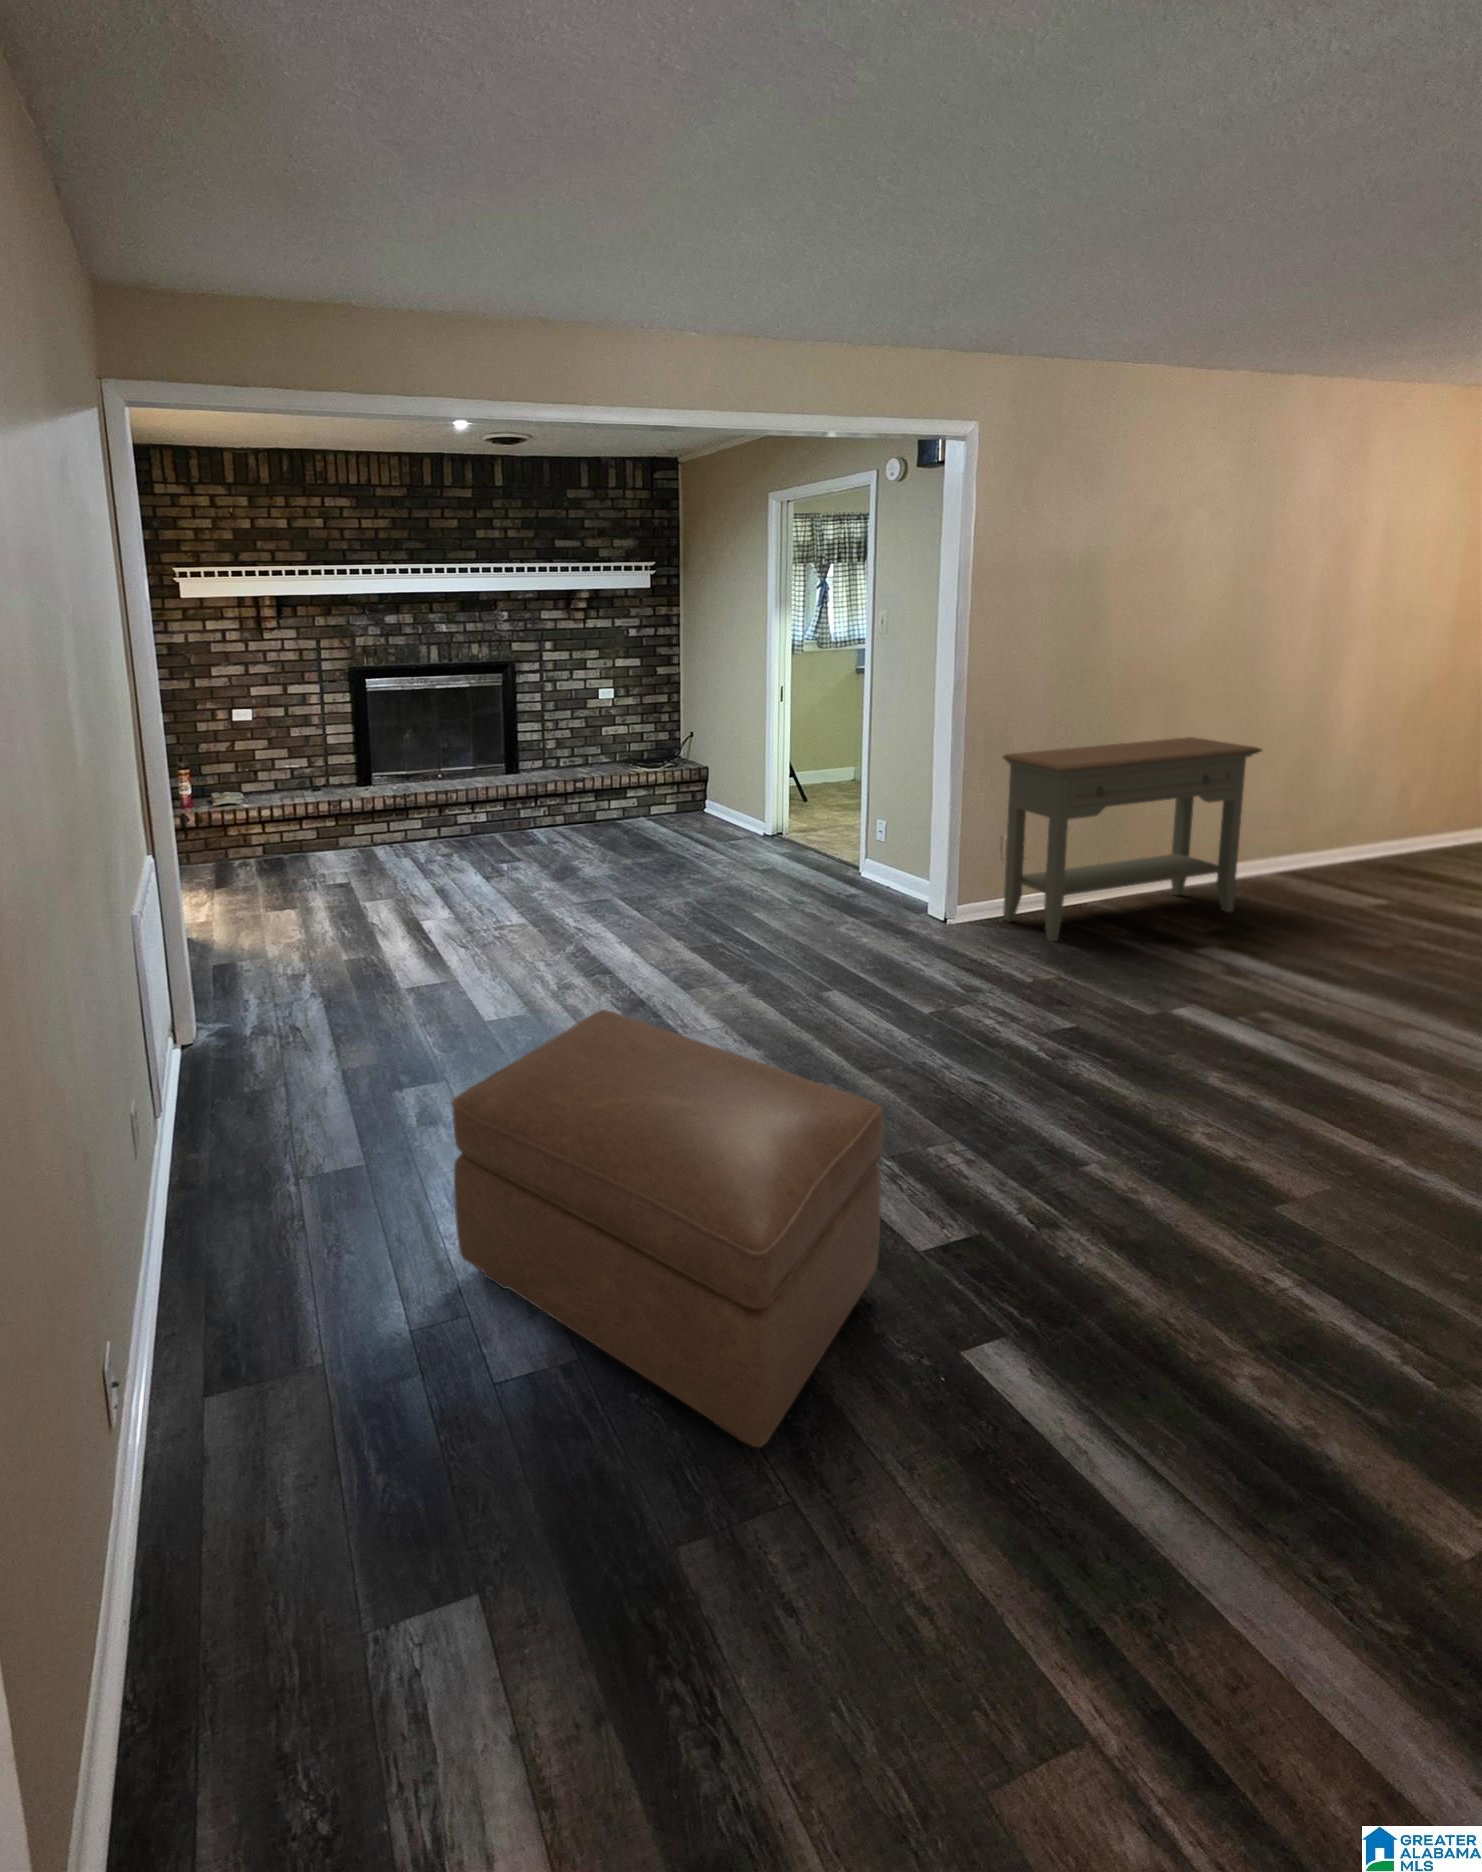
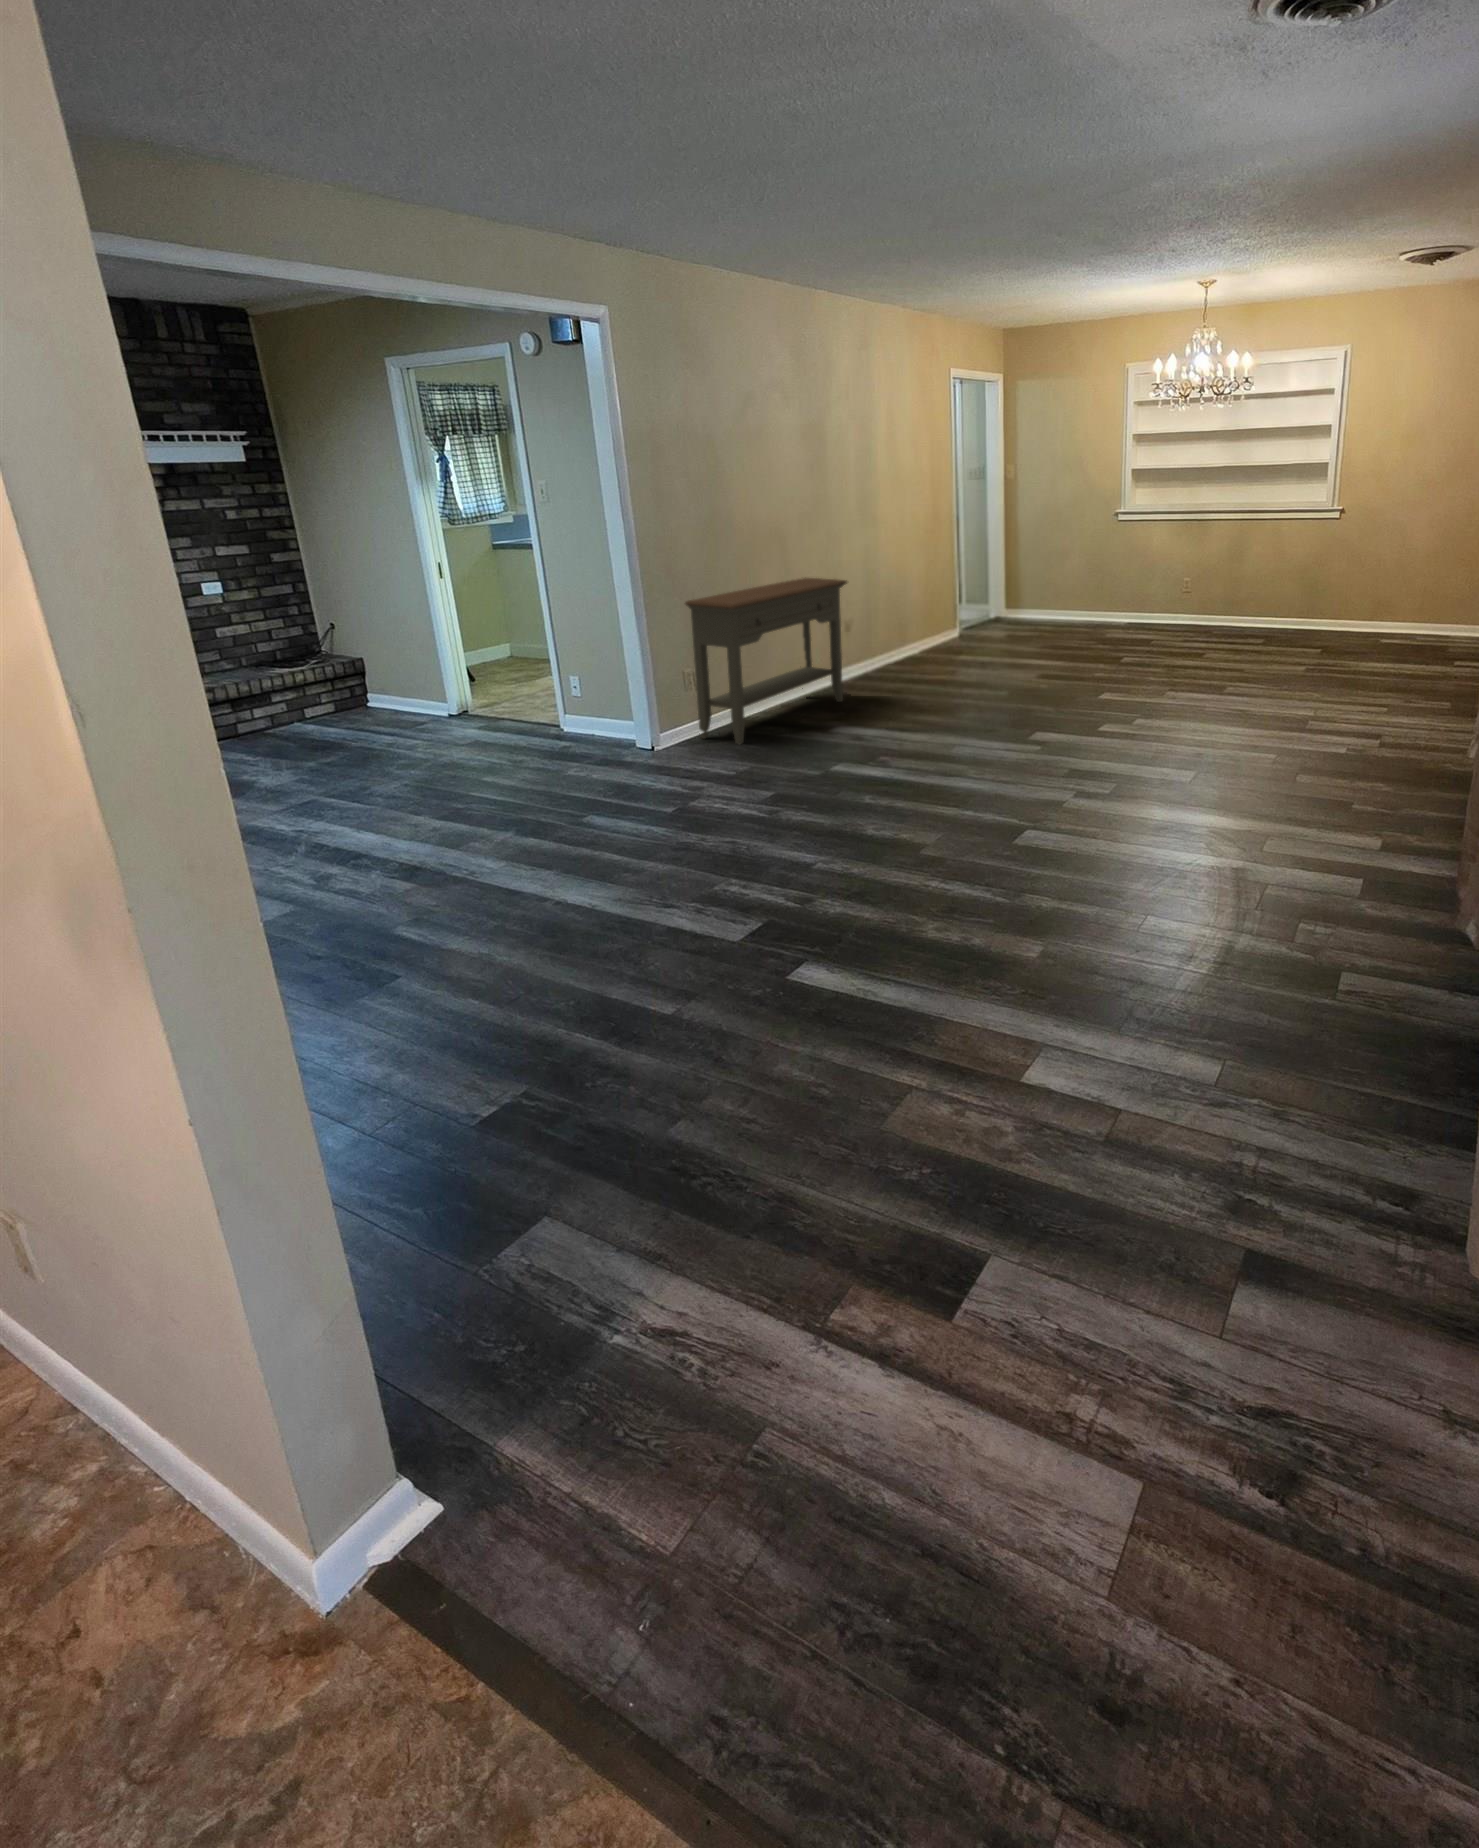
ottoman: present [451,1010,883,1447] -> none [345,840,722,1104]

